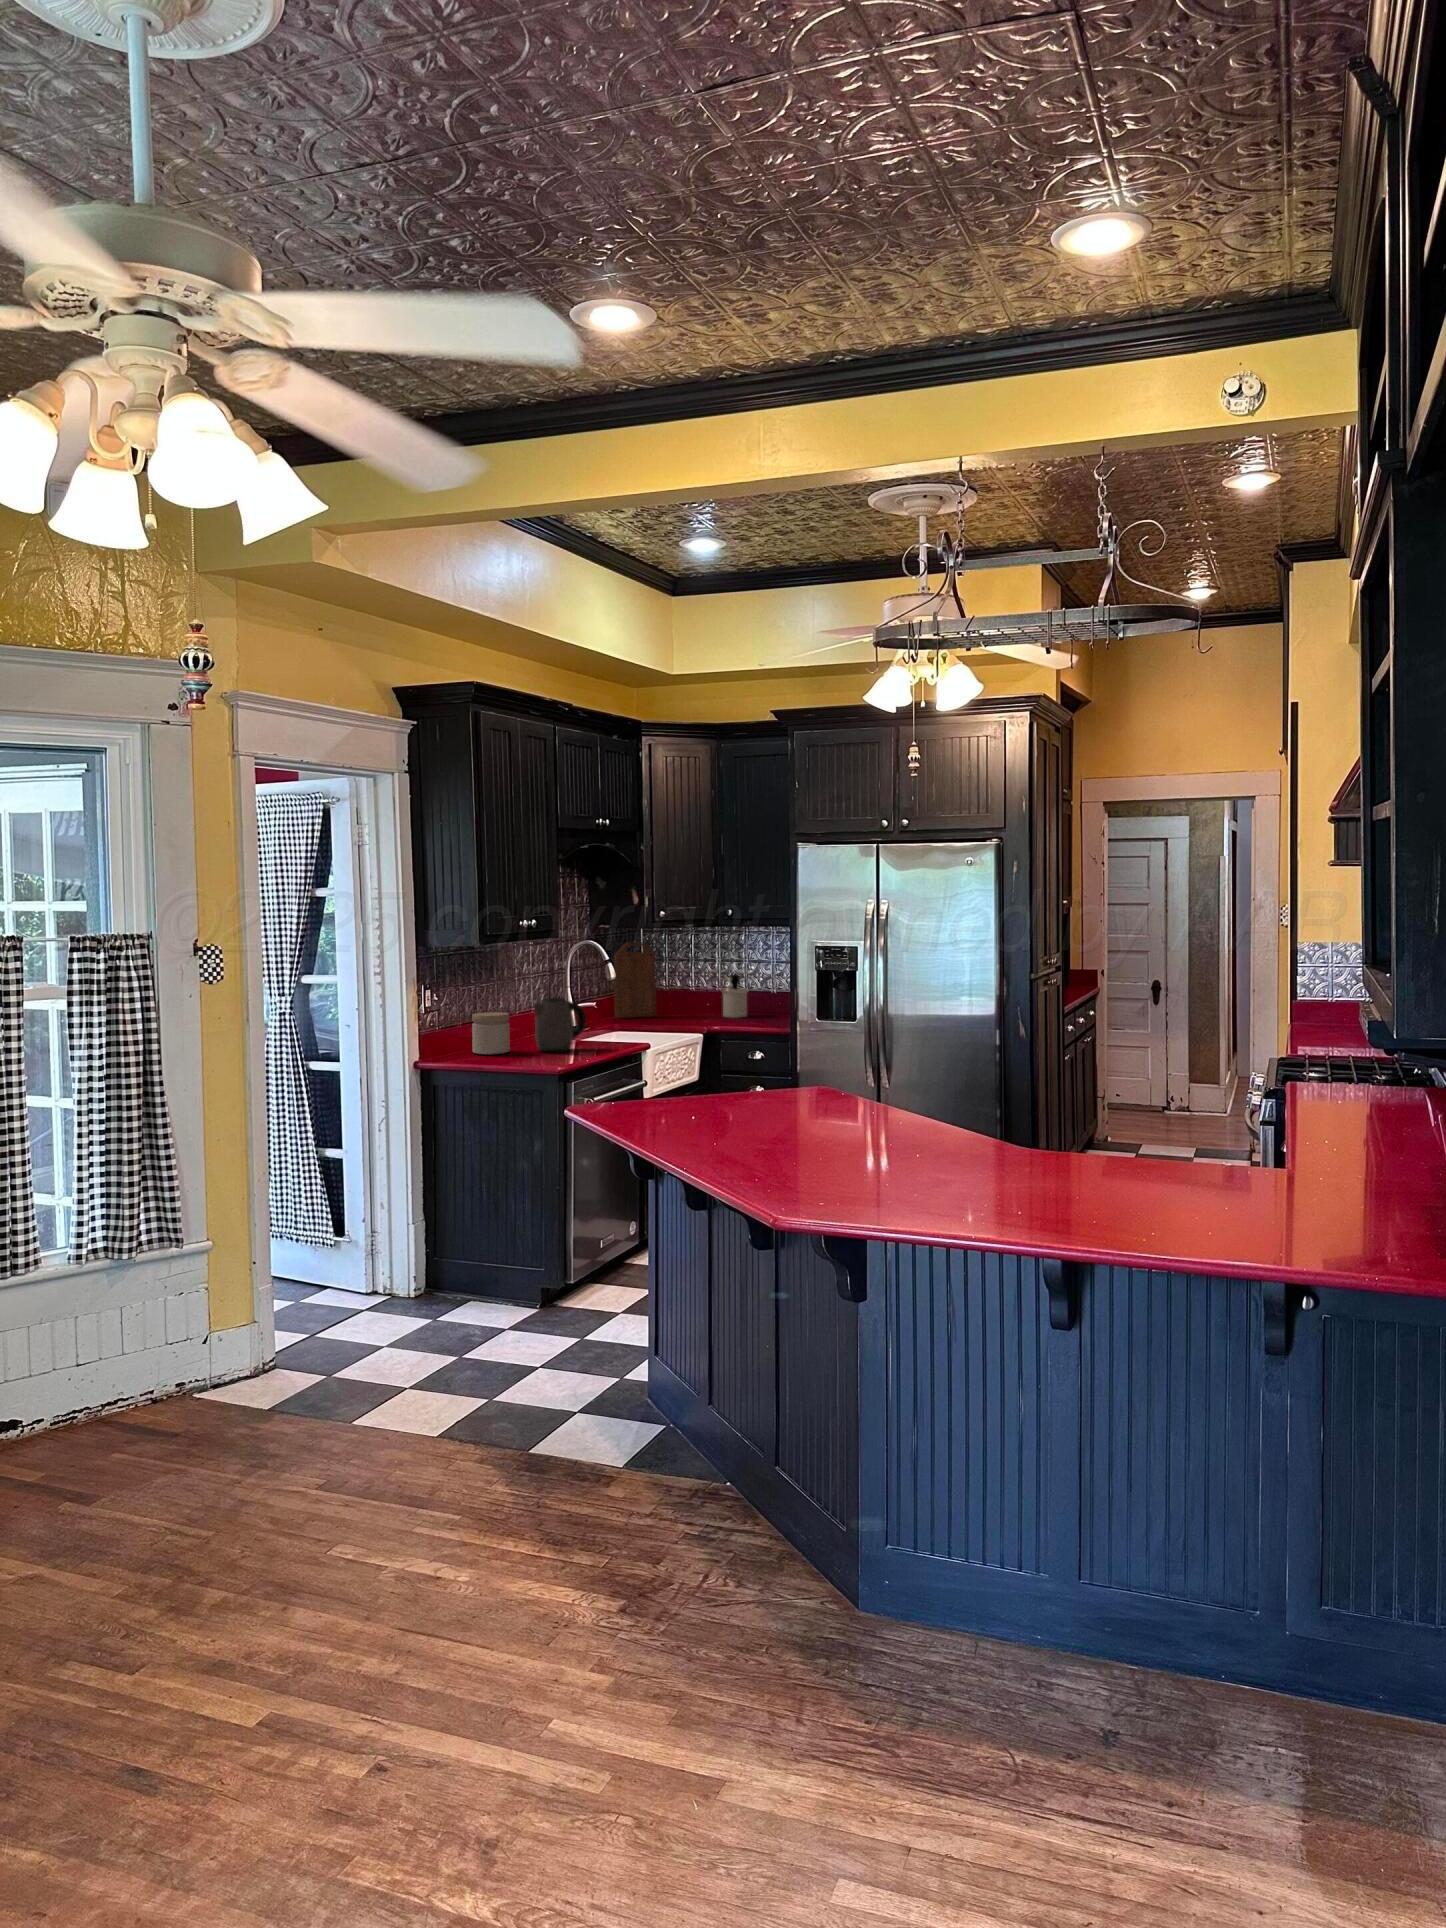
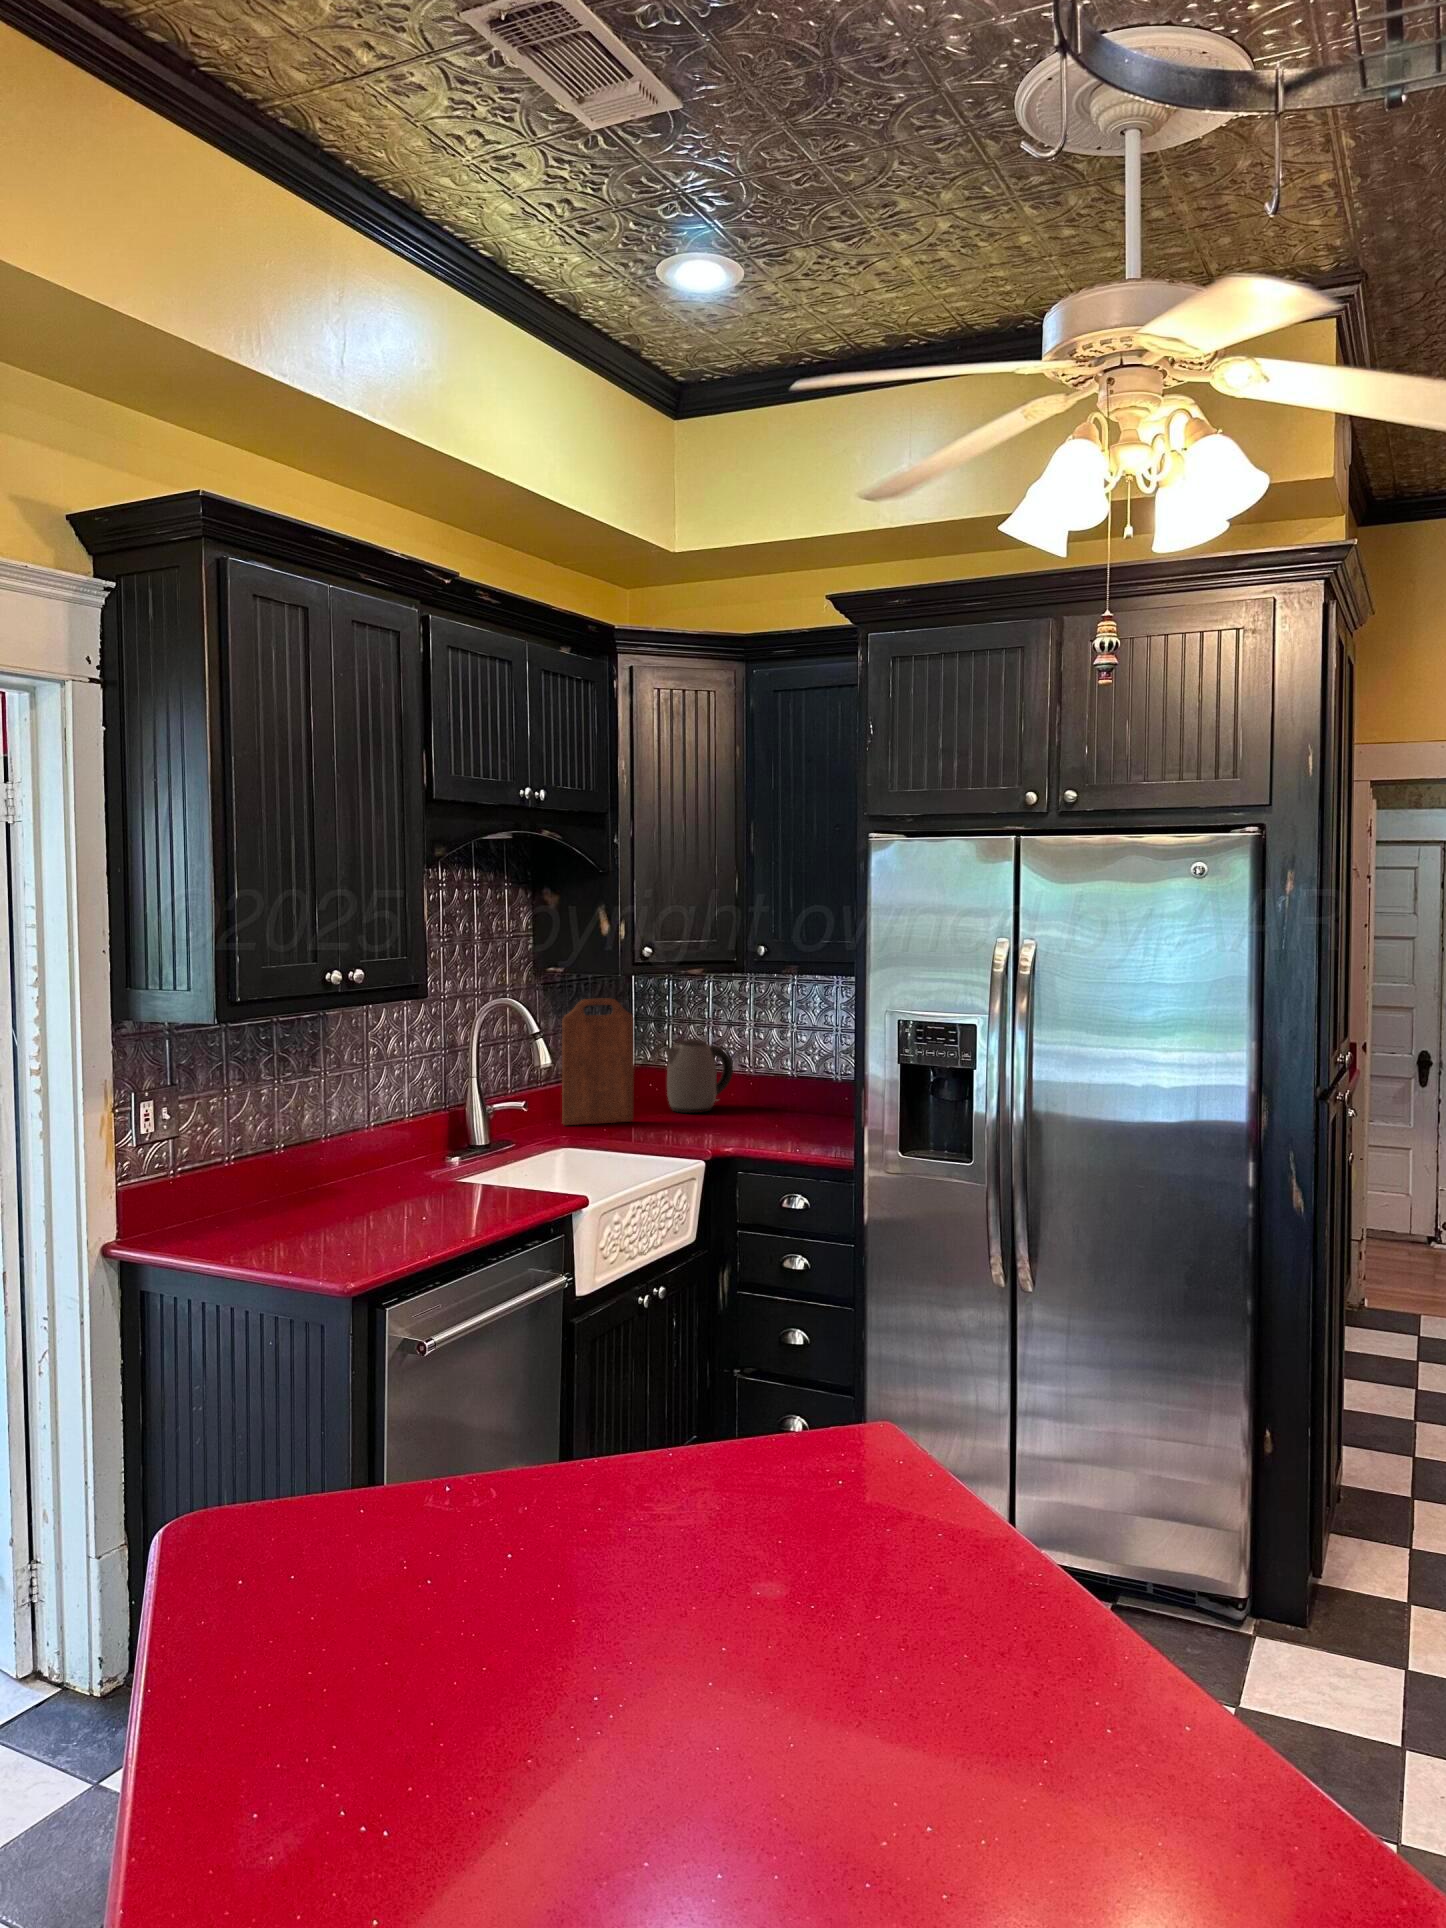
soap dispenser: present [722,974,748,1018] -> none [743,1054,786,1128]
kettle: present [534,997,586,1052] -> present [665,1039,733,1113]
jar: present [472,1012,510,1054] -> none [234,1141,308,1227]

